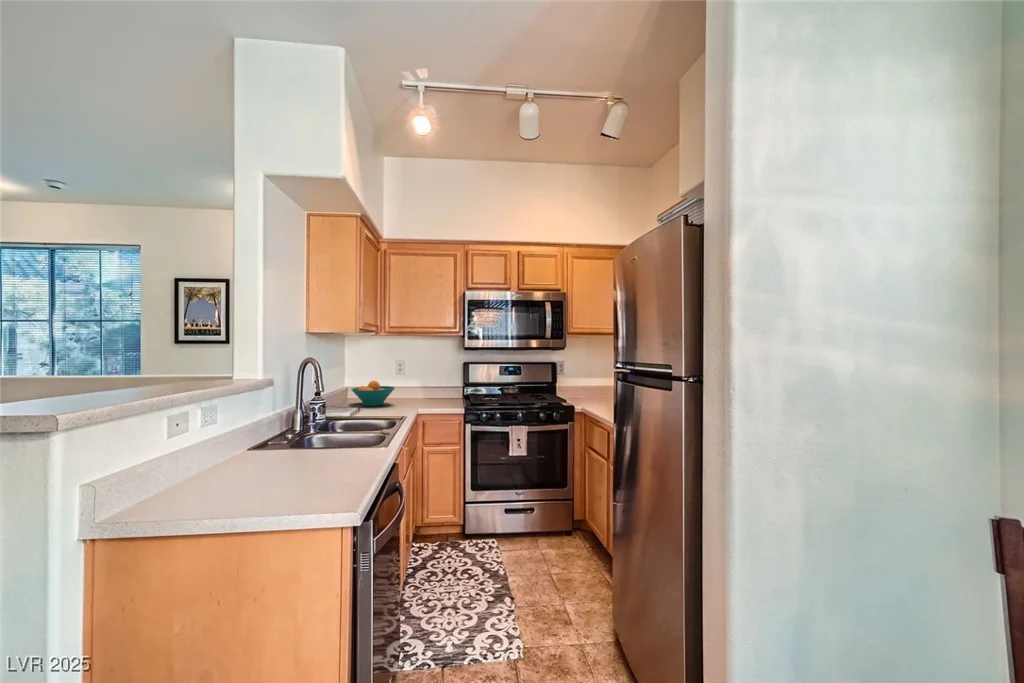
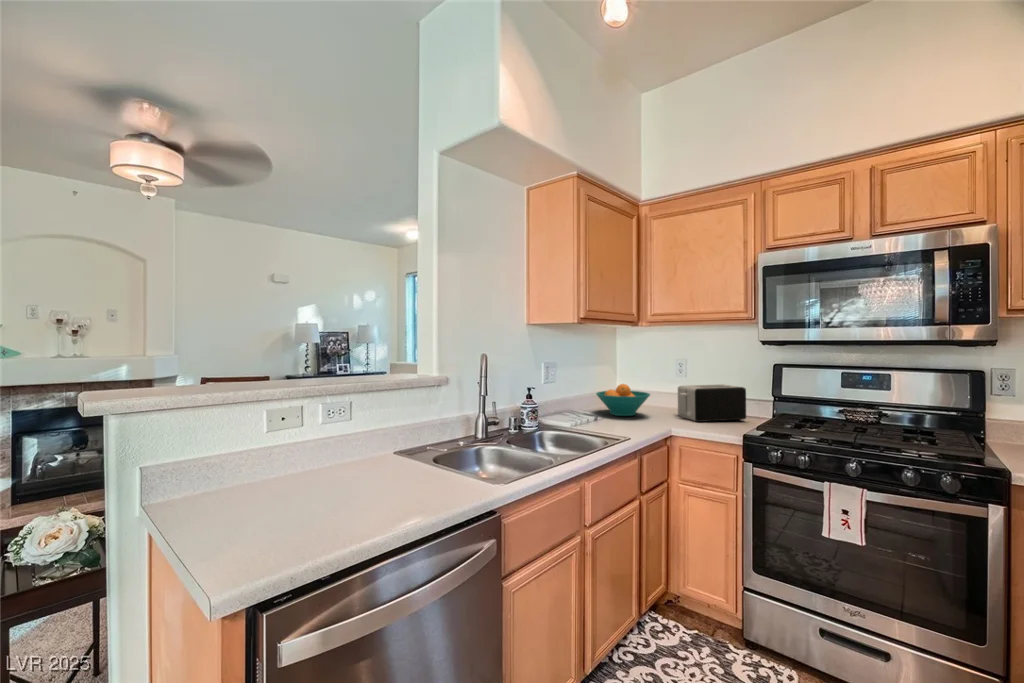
toaster: none [408,377,450,404] -> present [678,384,746,422]

